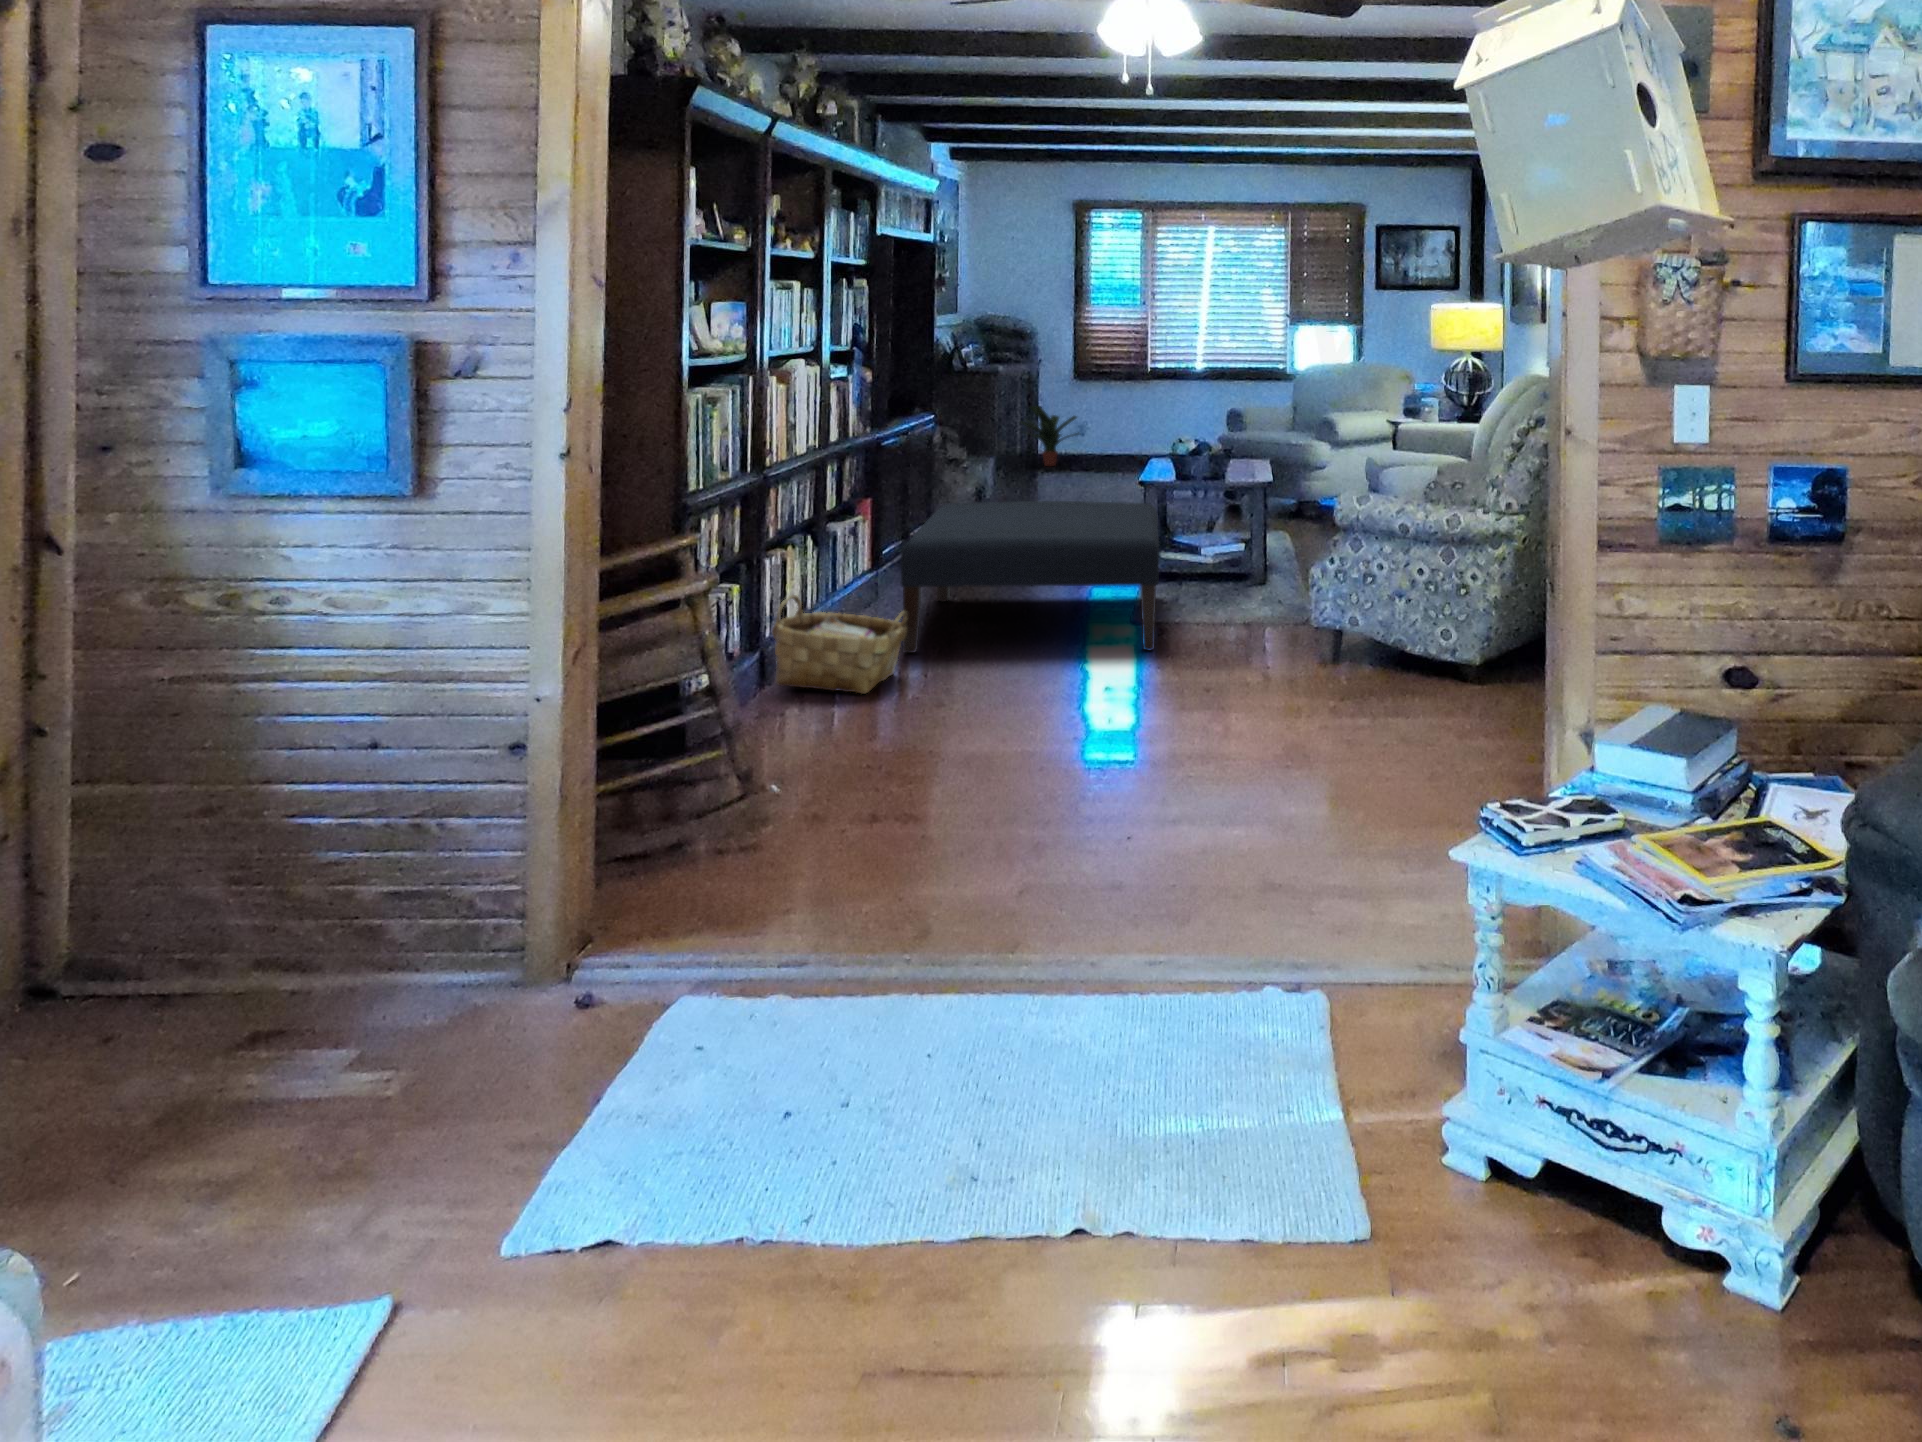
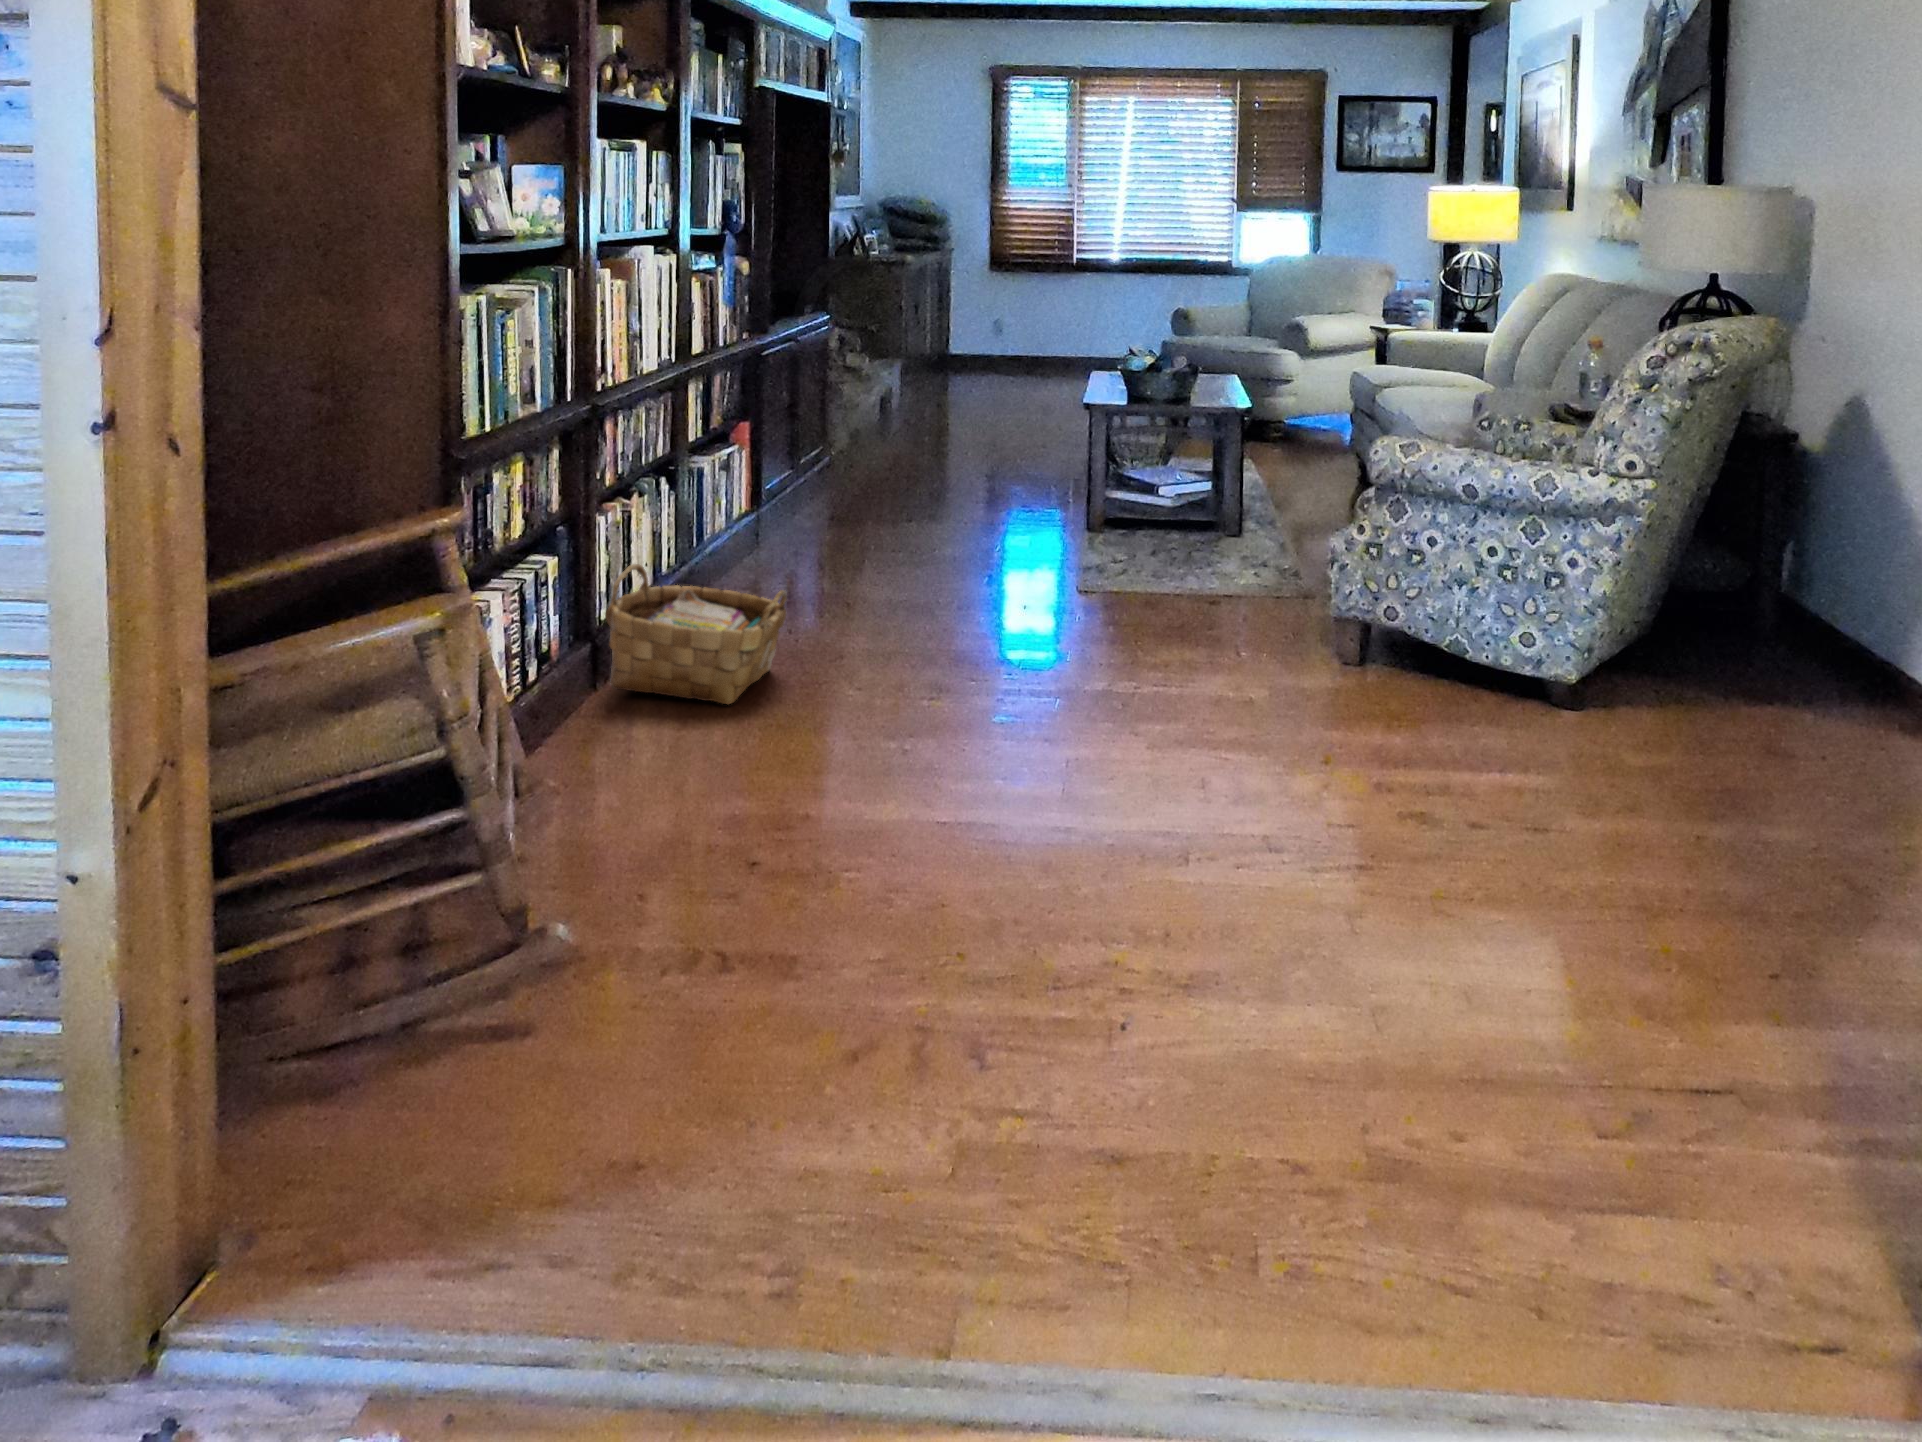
potted plant: present [1021,406,1077,466] -> none [926,301,997,370]
ottoman: present [900,501,1159,653] -> none [780,430,1122,640]

